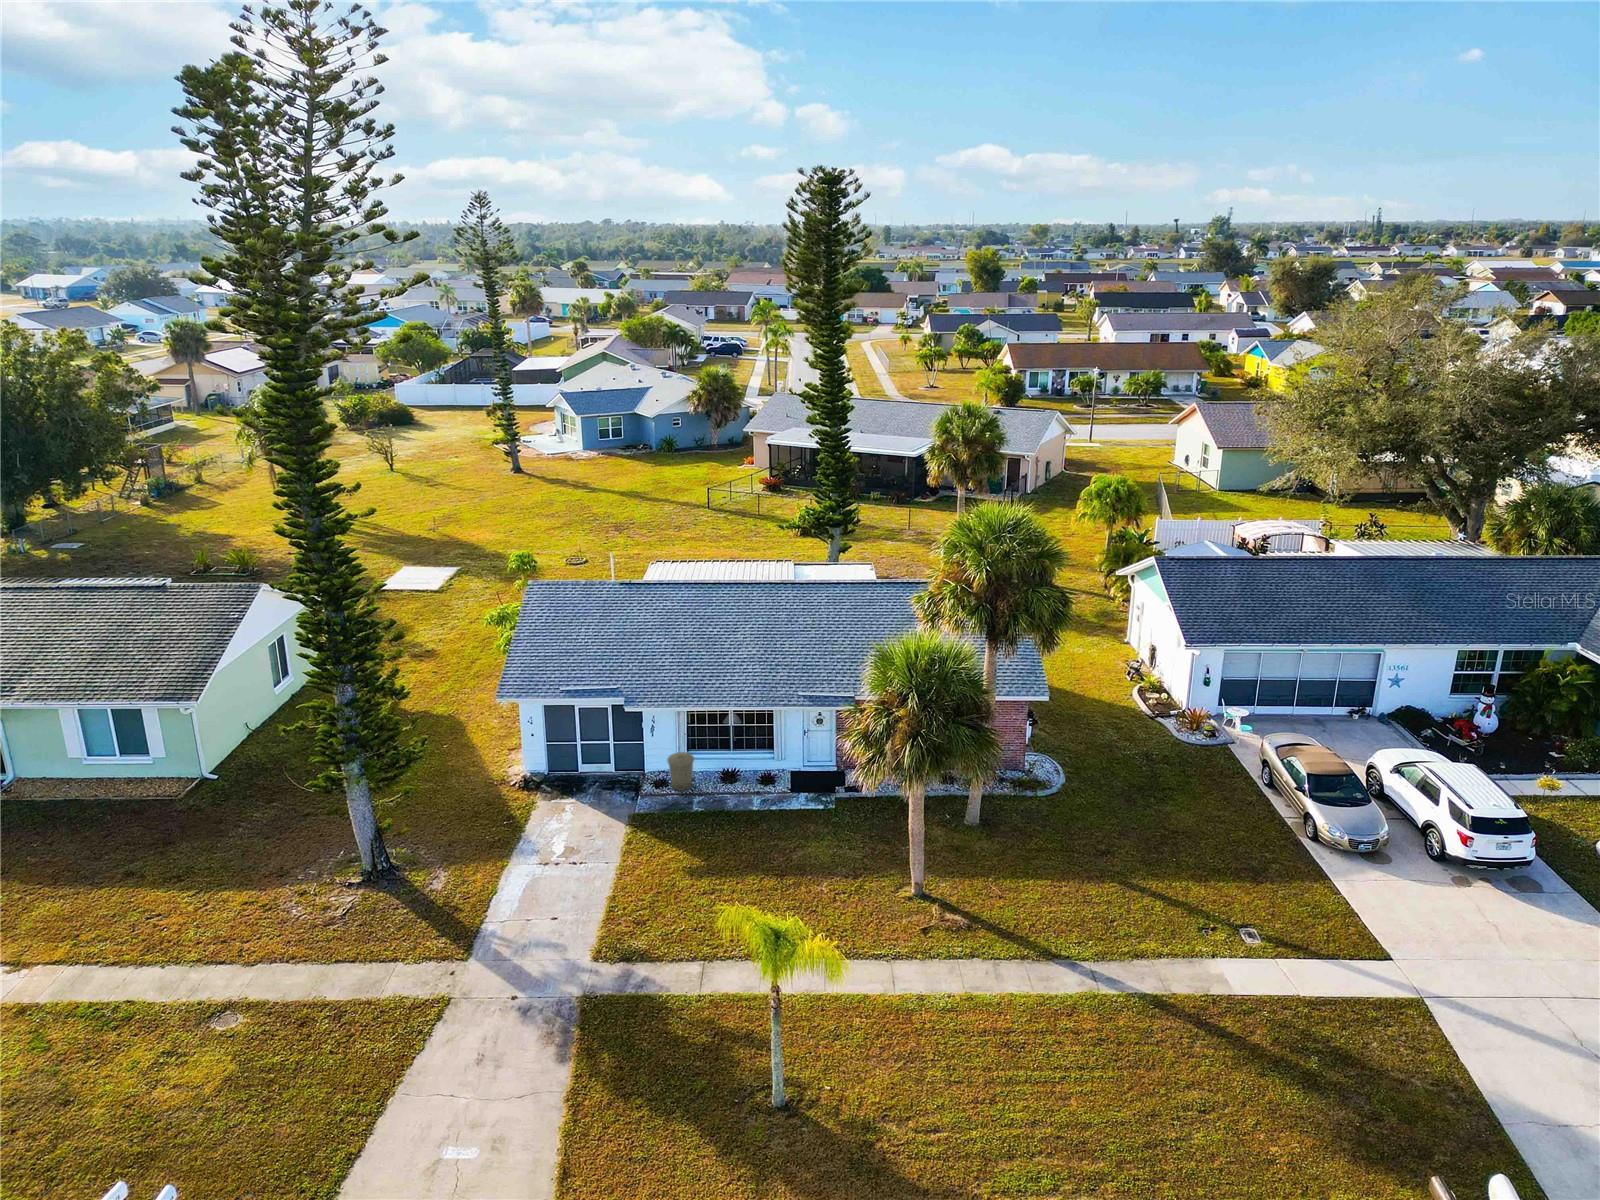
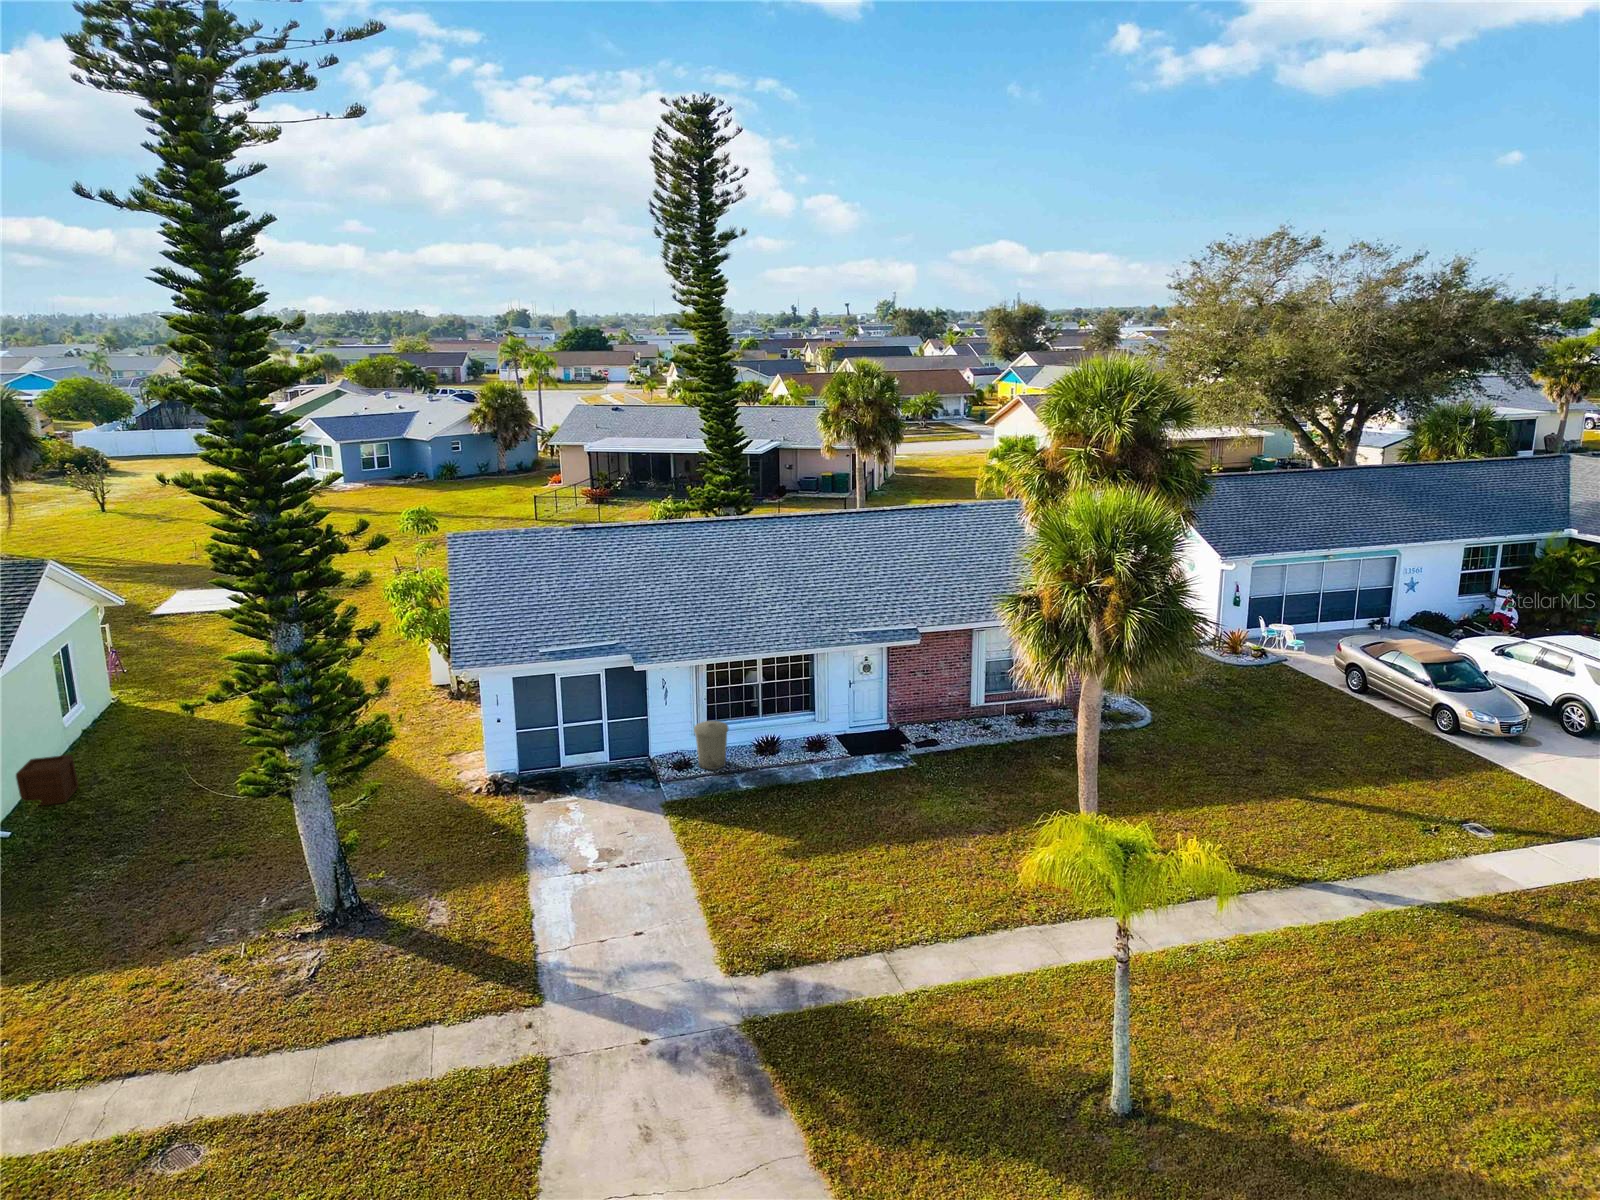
wooden crate: none [224,724,266,758] -> present [16,755,79,806]

